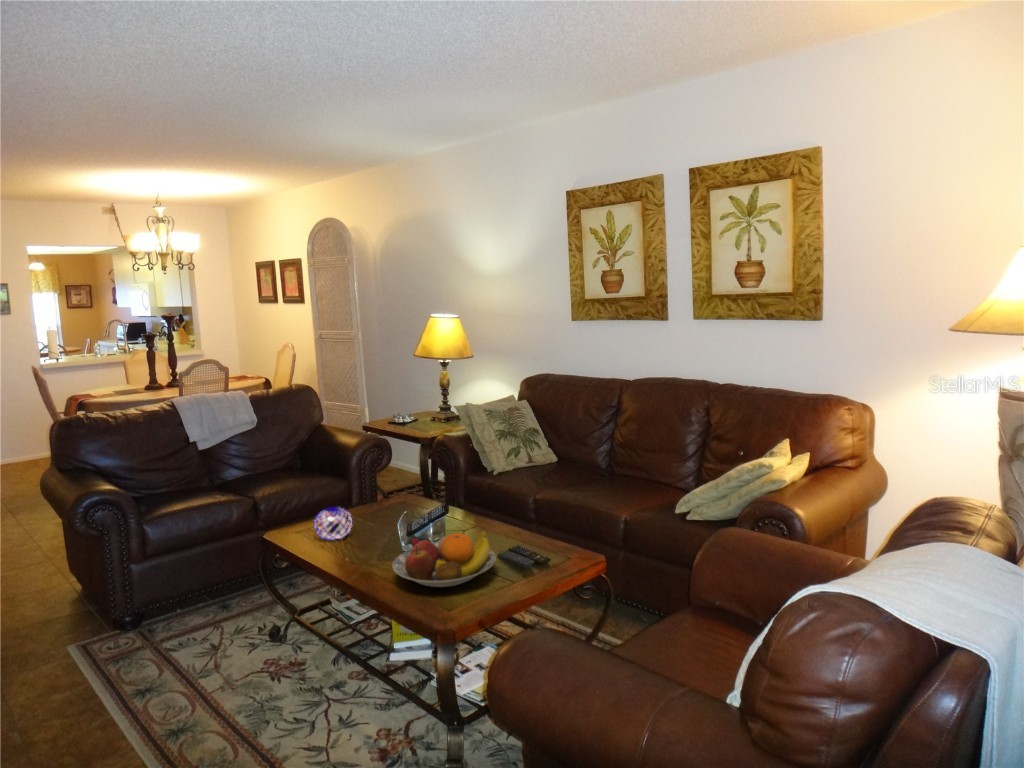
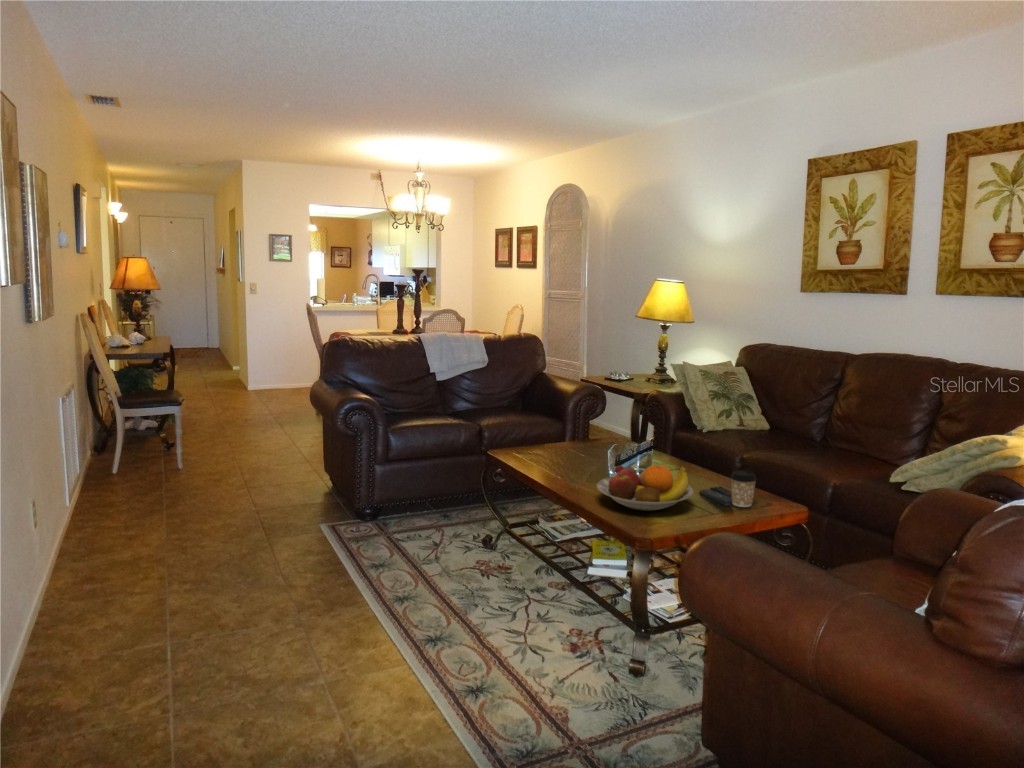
decorative orb: present [314,507,352,540] -> none [531,435,564,464]
coffee cup: none [531,524,558,564] -> present [730,470,757,507]

